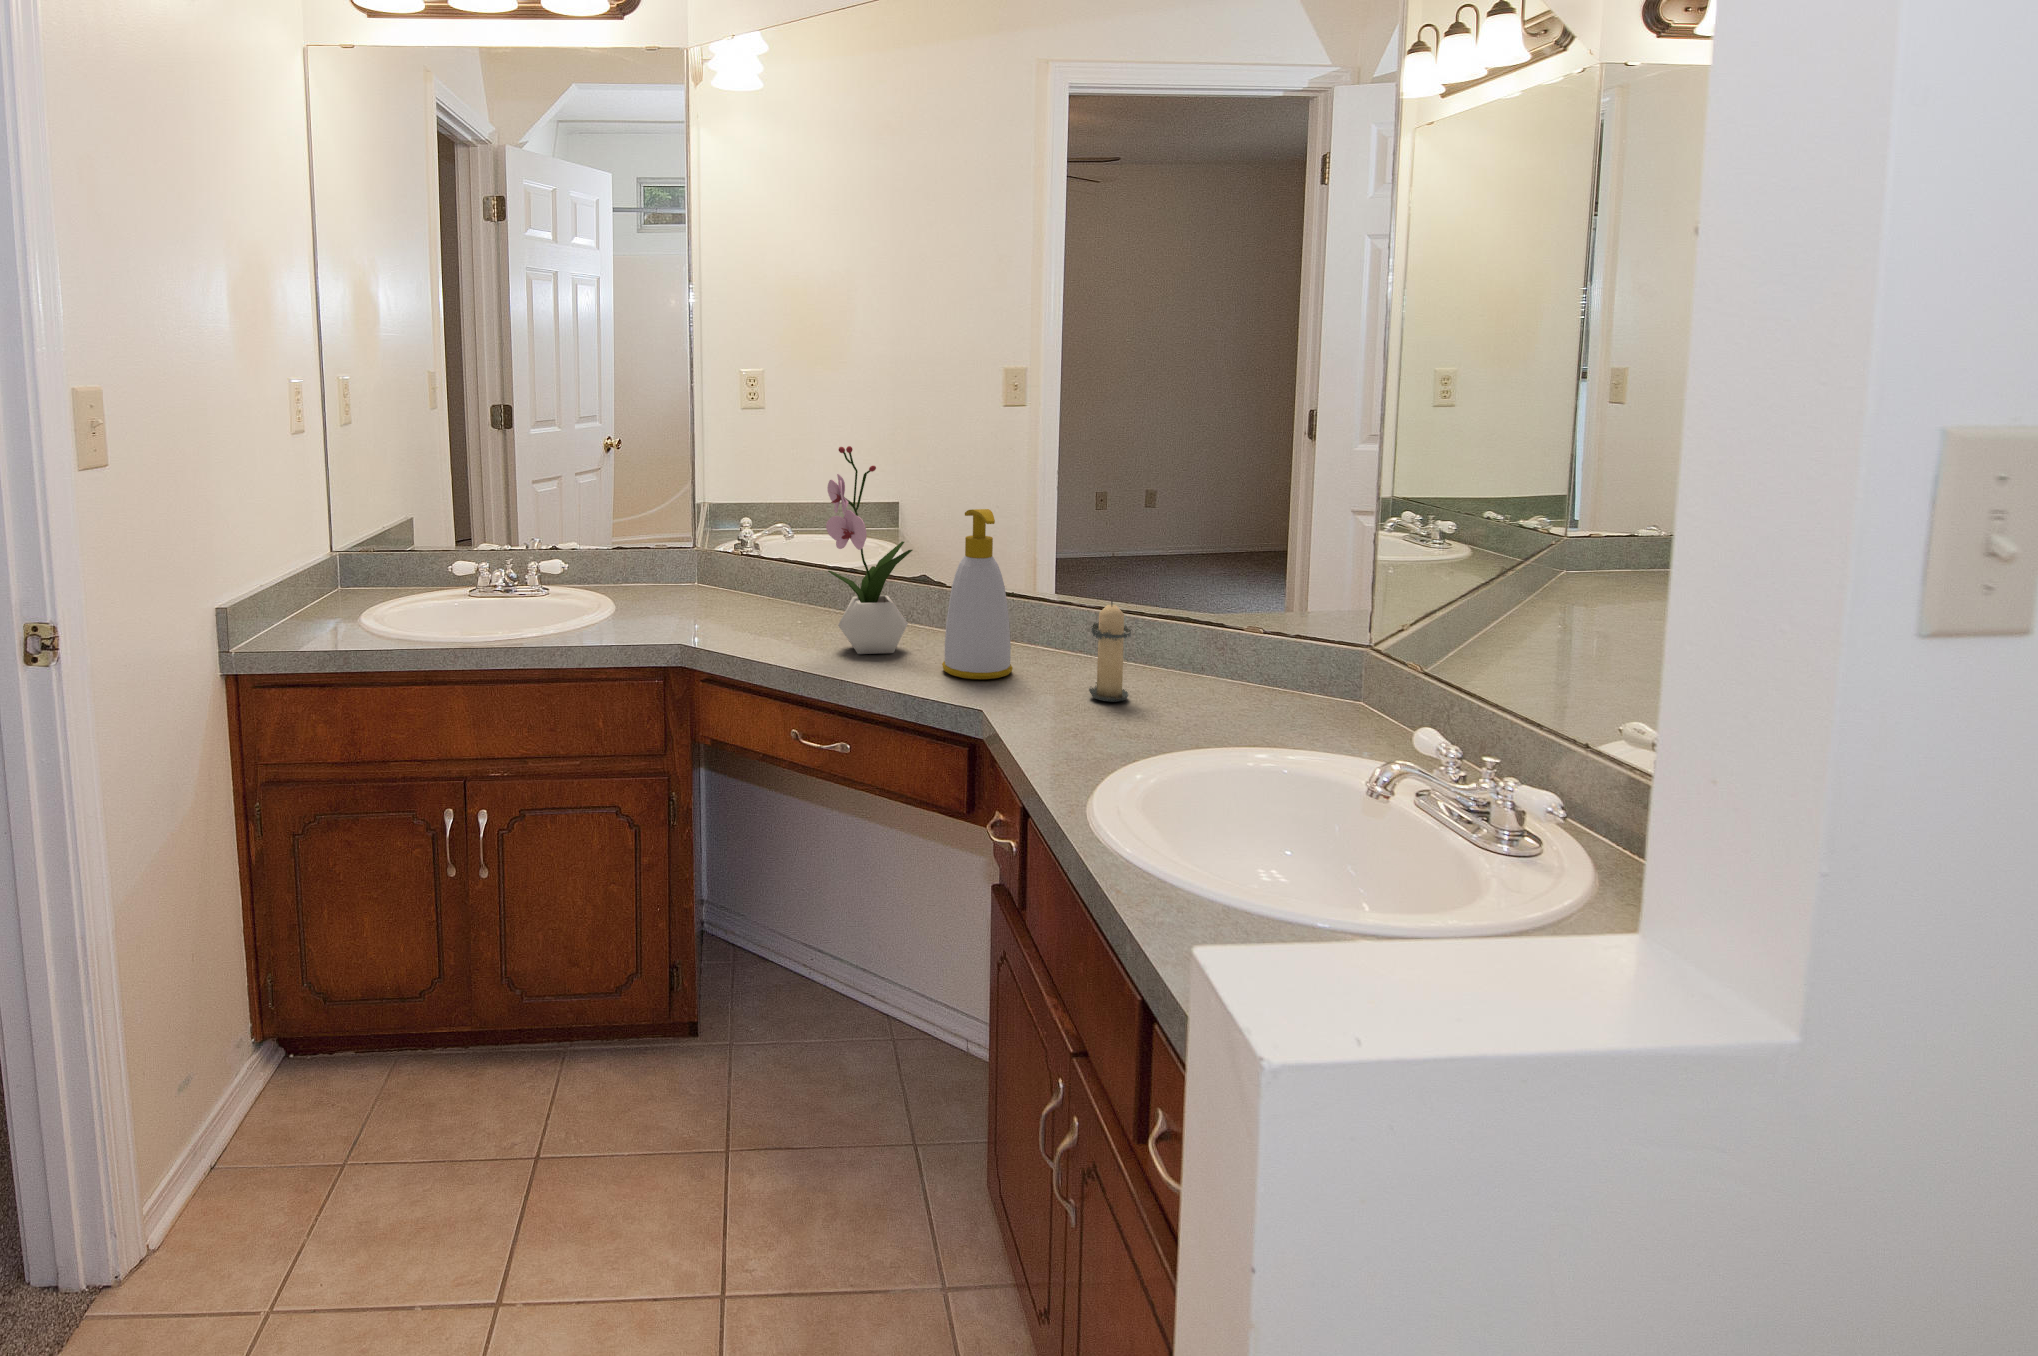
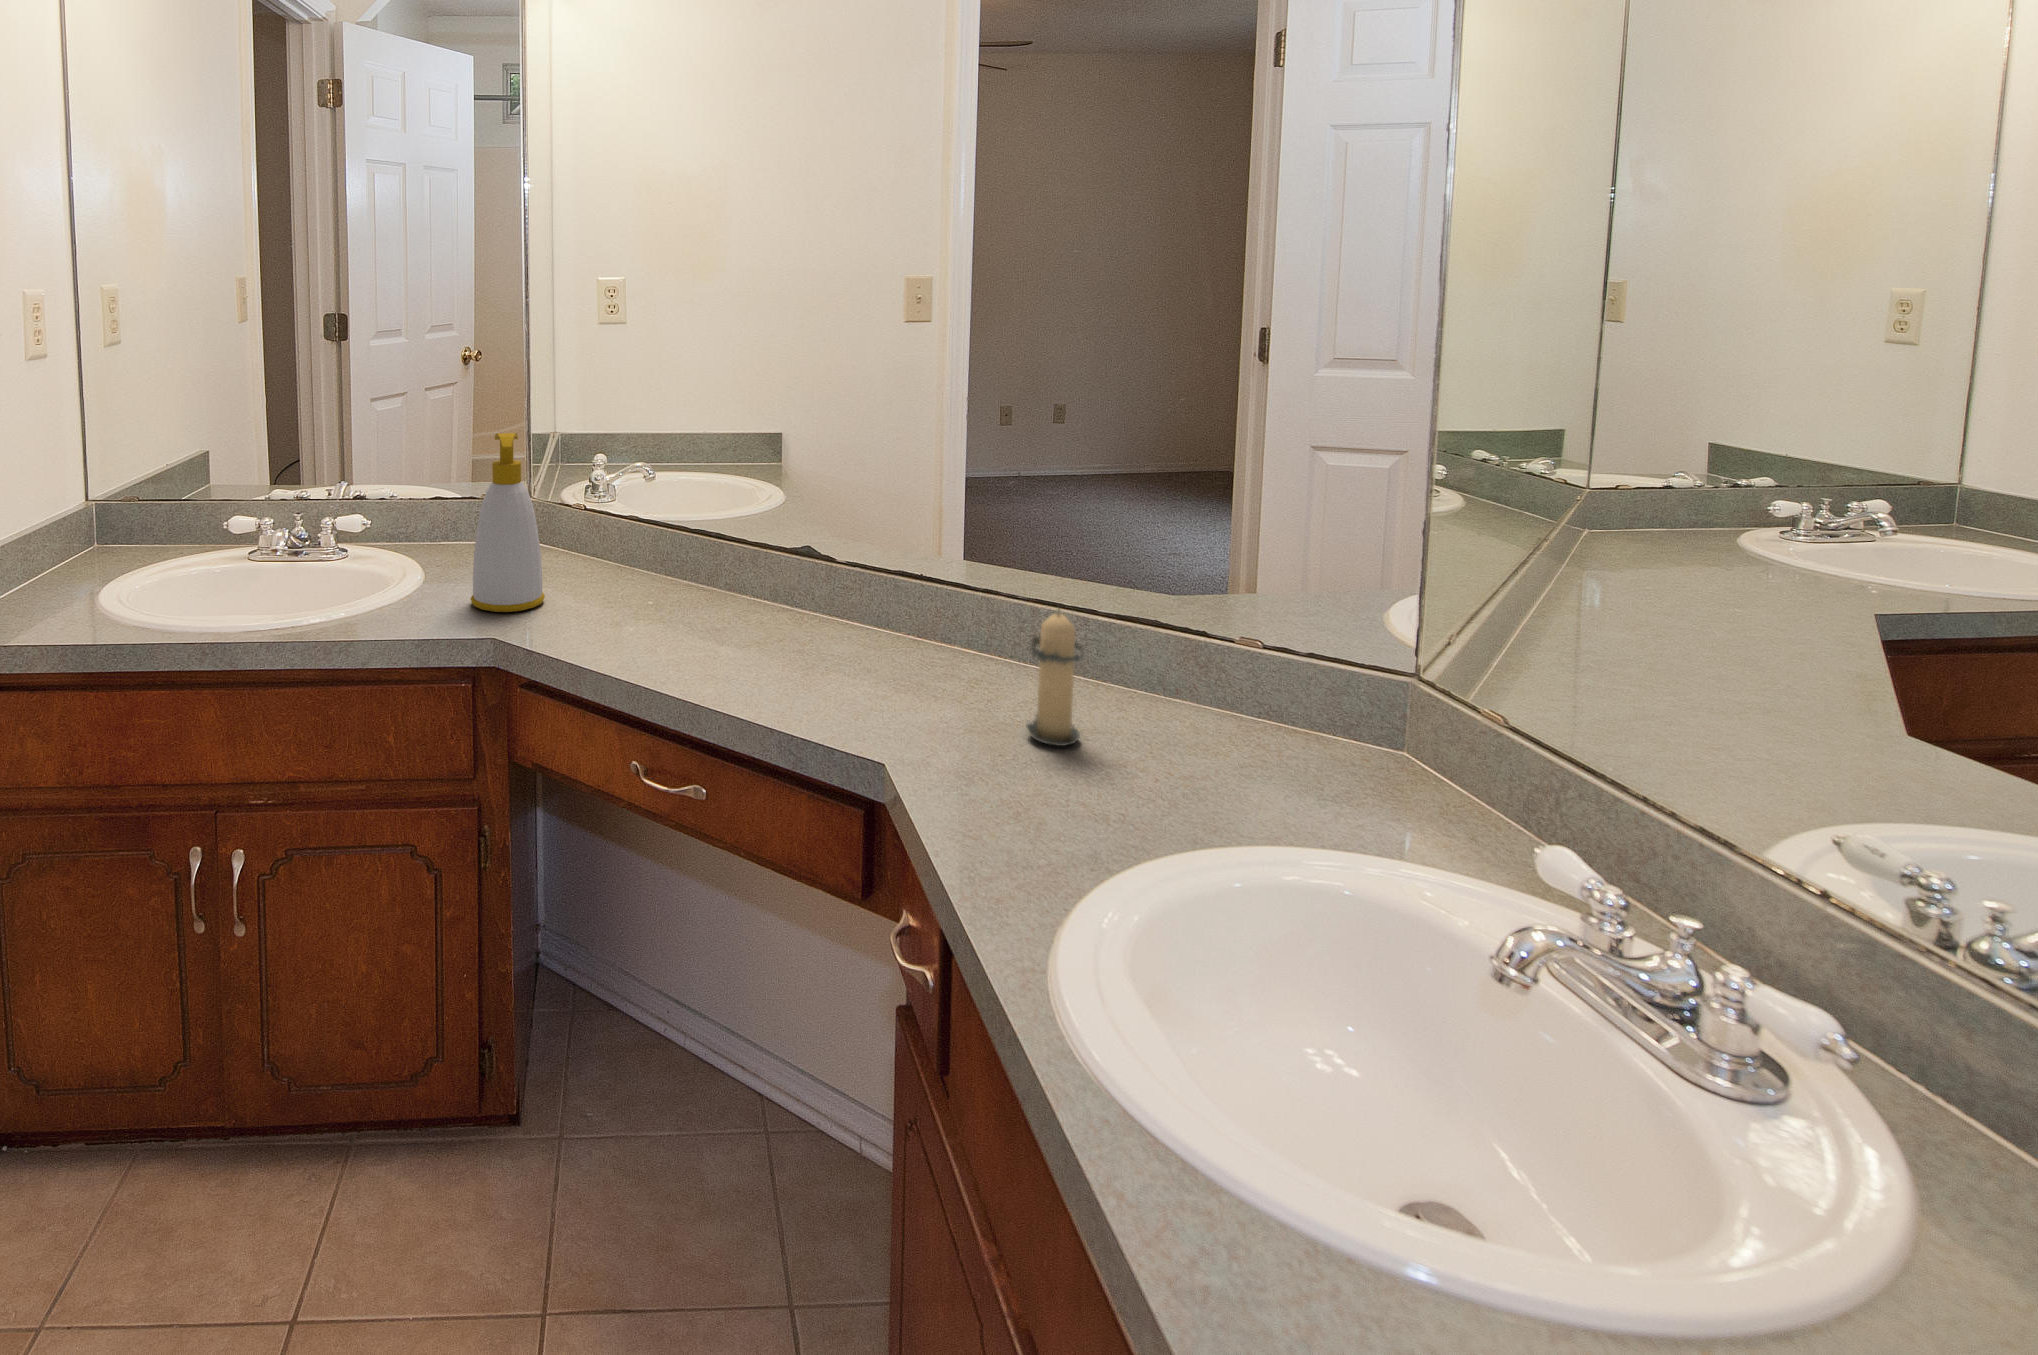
flower arrangement: present [826,446,913,654] -> none [680,388,792,656]
soap bottle: present [942,509,1013,679] -> present [471,433,545,612]

